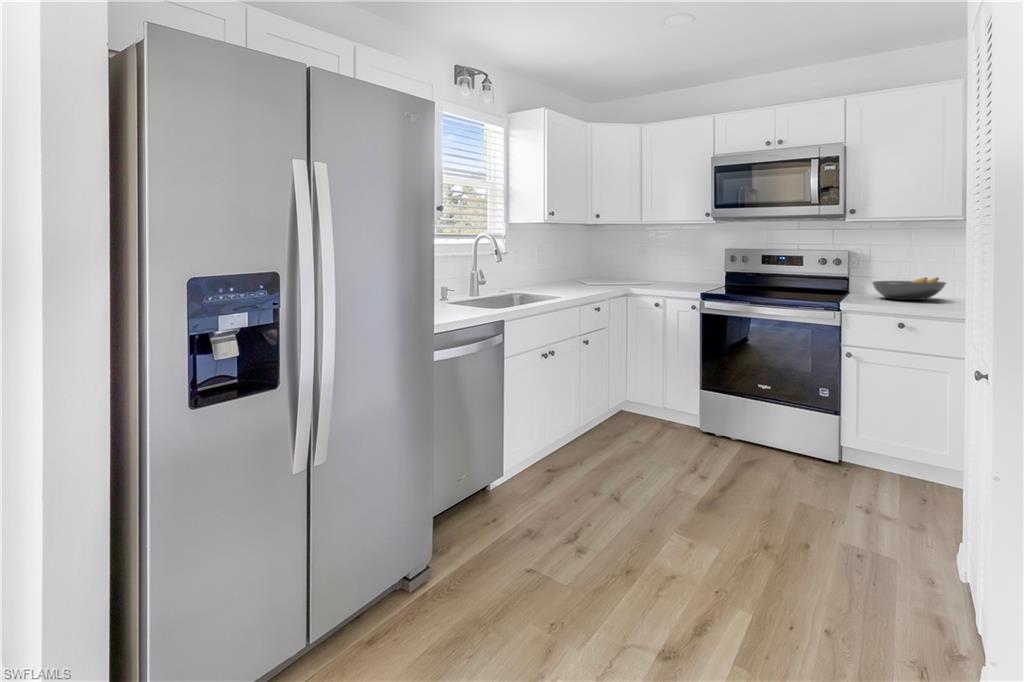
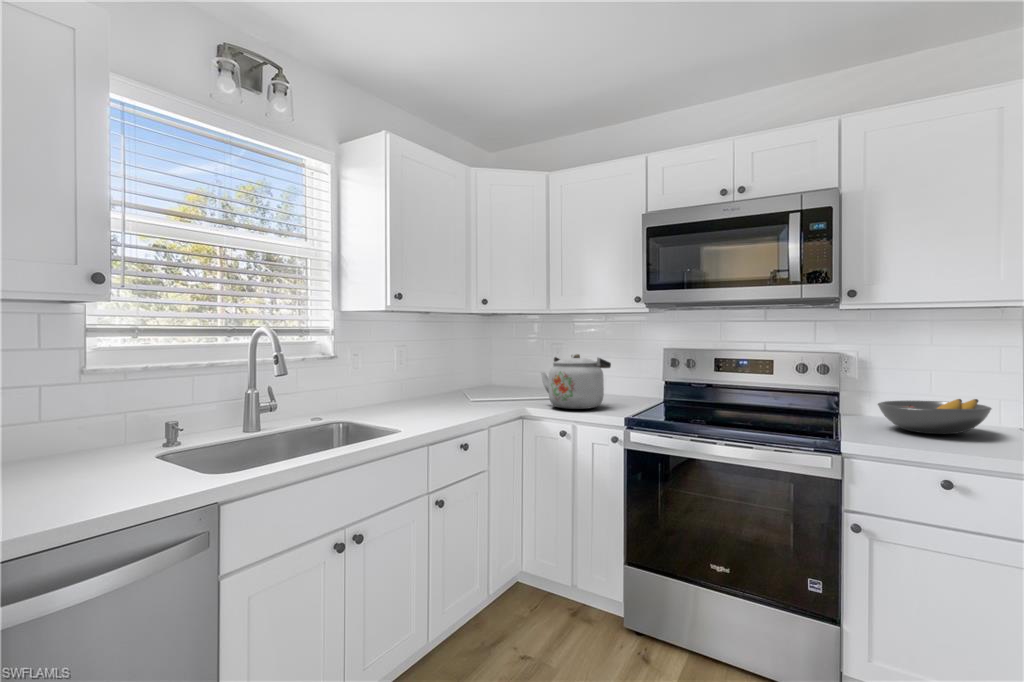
kettle: none [639,252,689,289] -> present [541,354,611,409]

